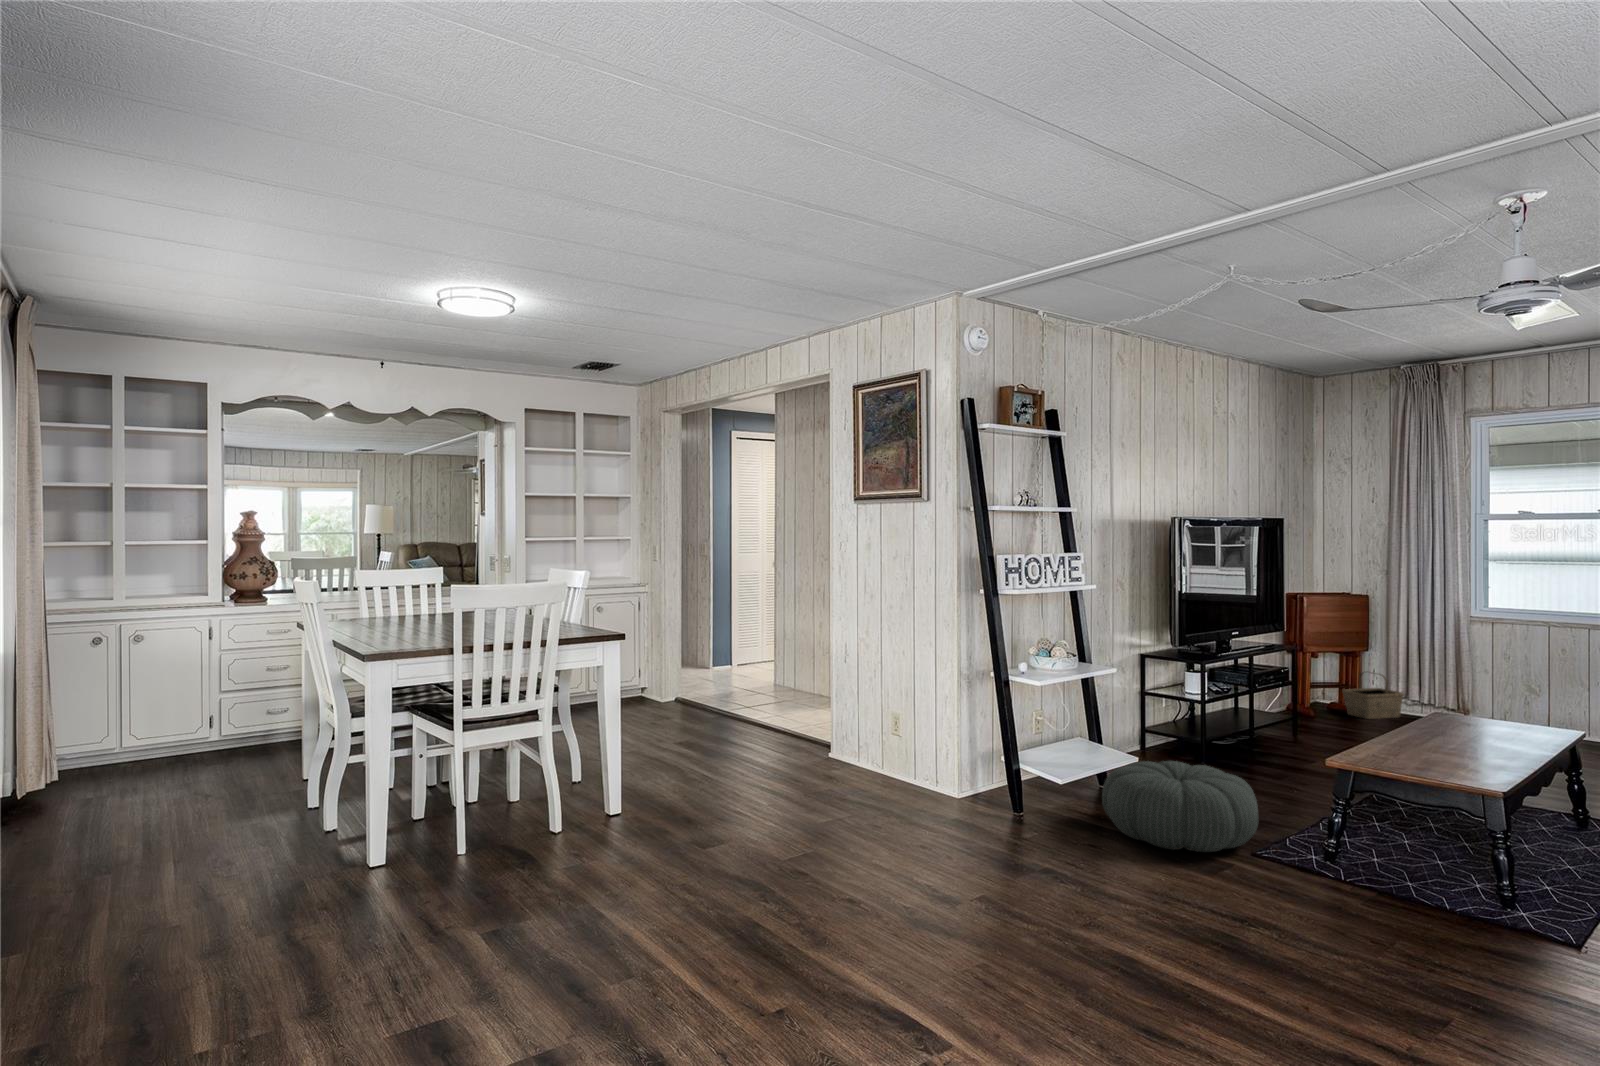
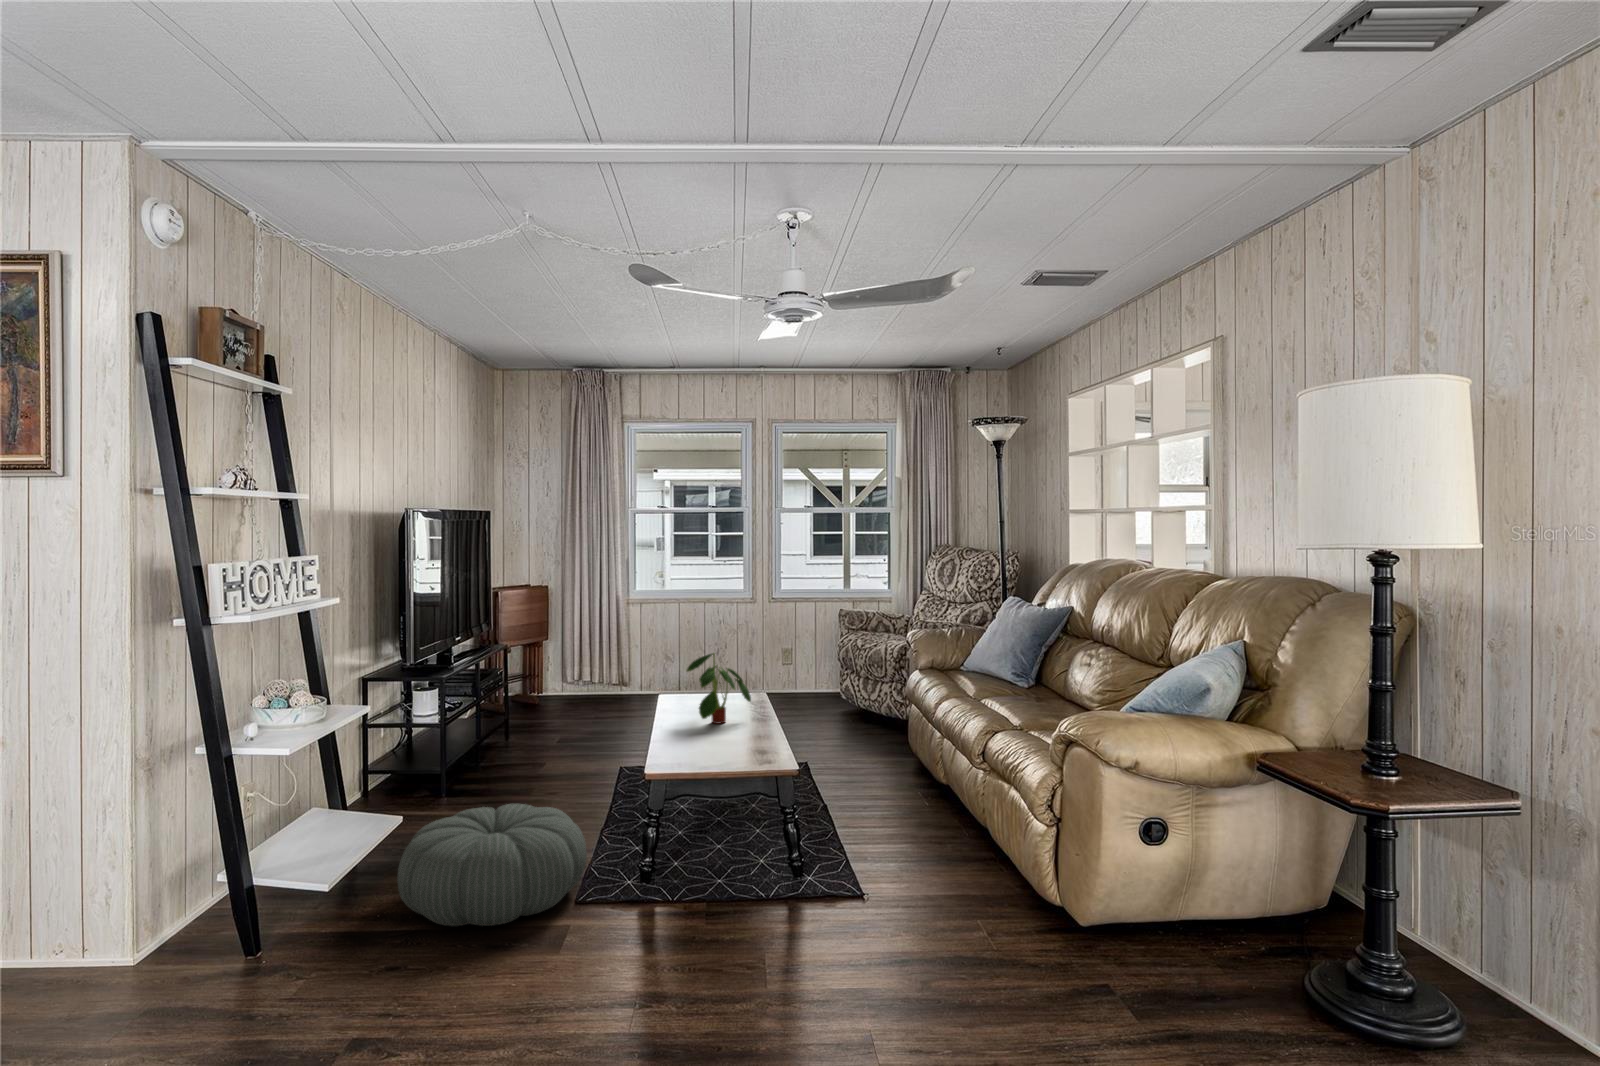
plant: none [1419,670,1517,748] -> present [687,653,751,724]
basket: present [1342,673,1404,719] -> none [530,660,580,706]

